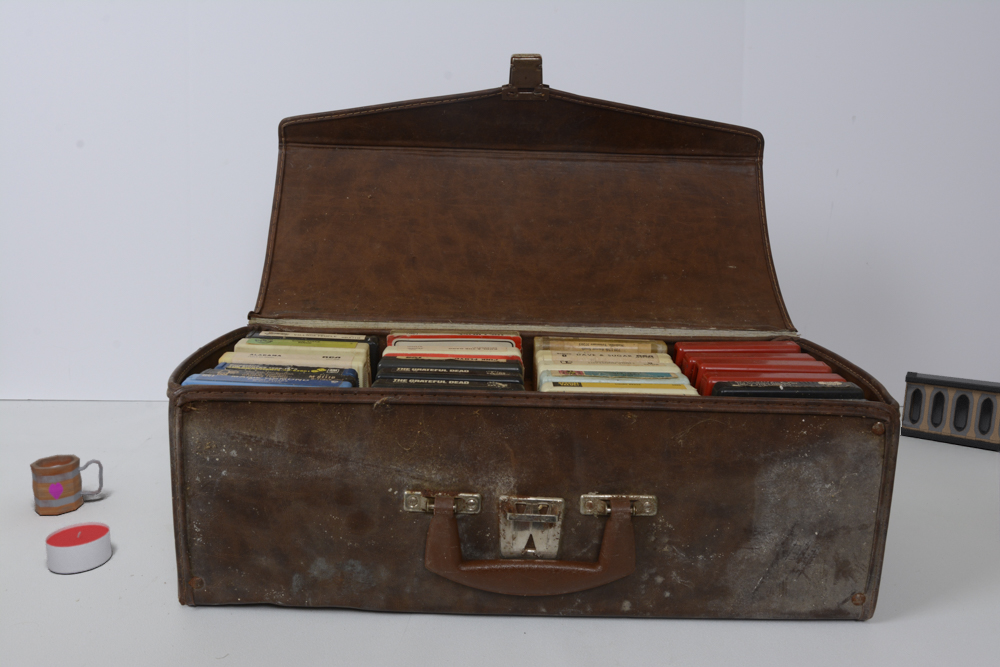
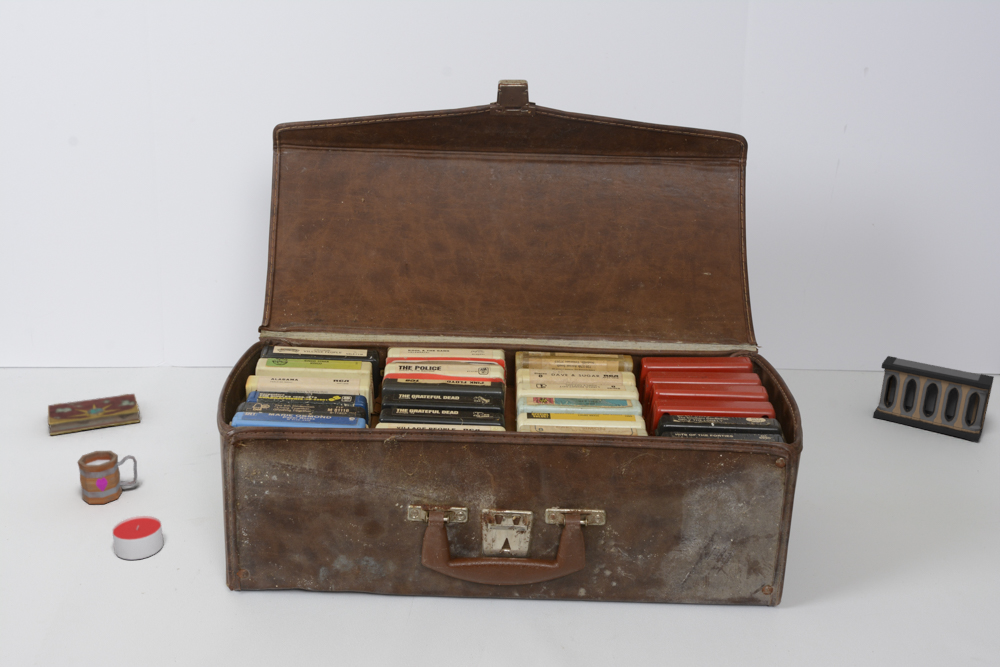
book: none [26,414,131,452] -> present [48,394,140,435]

